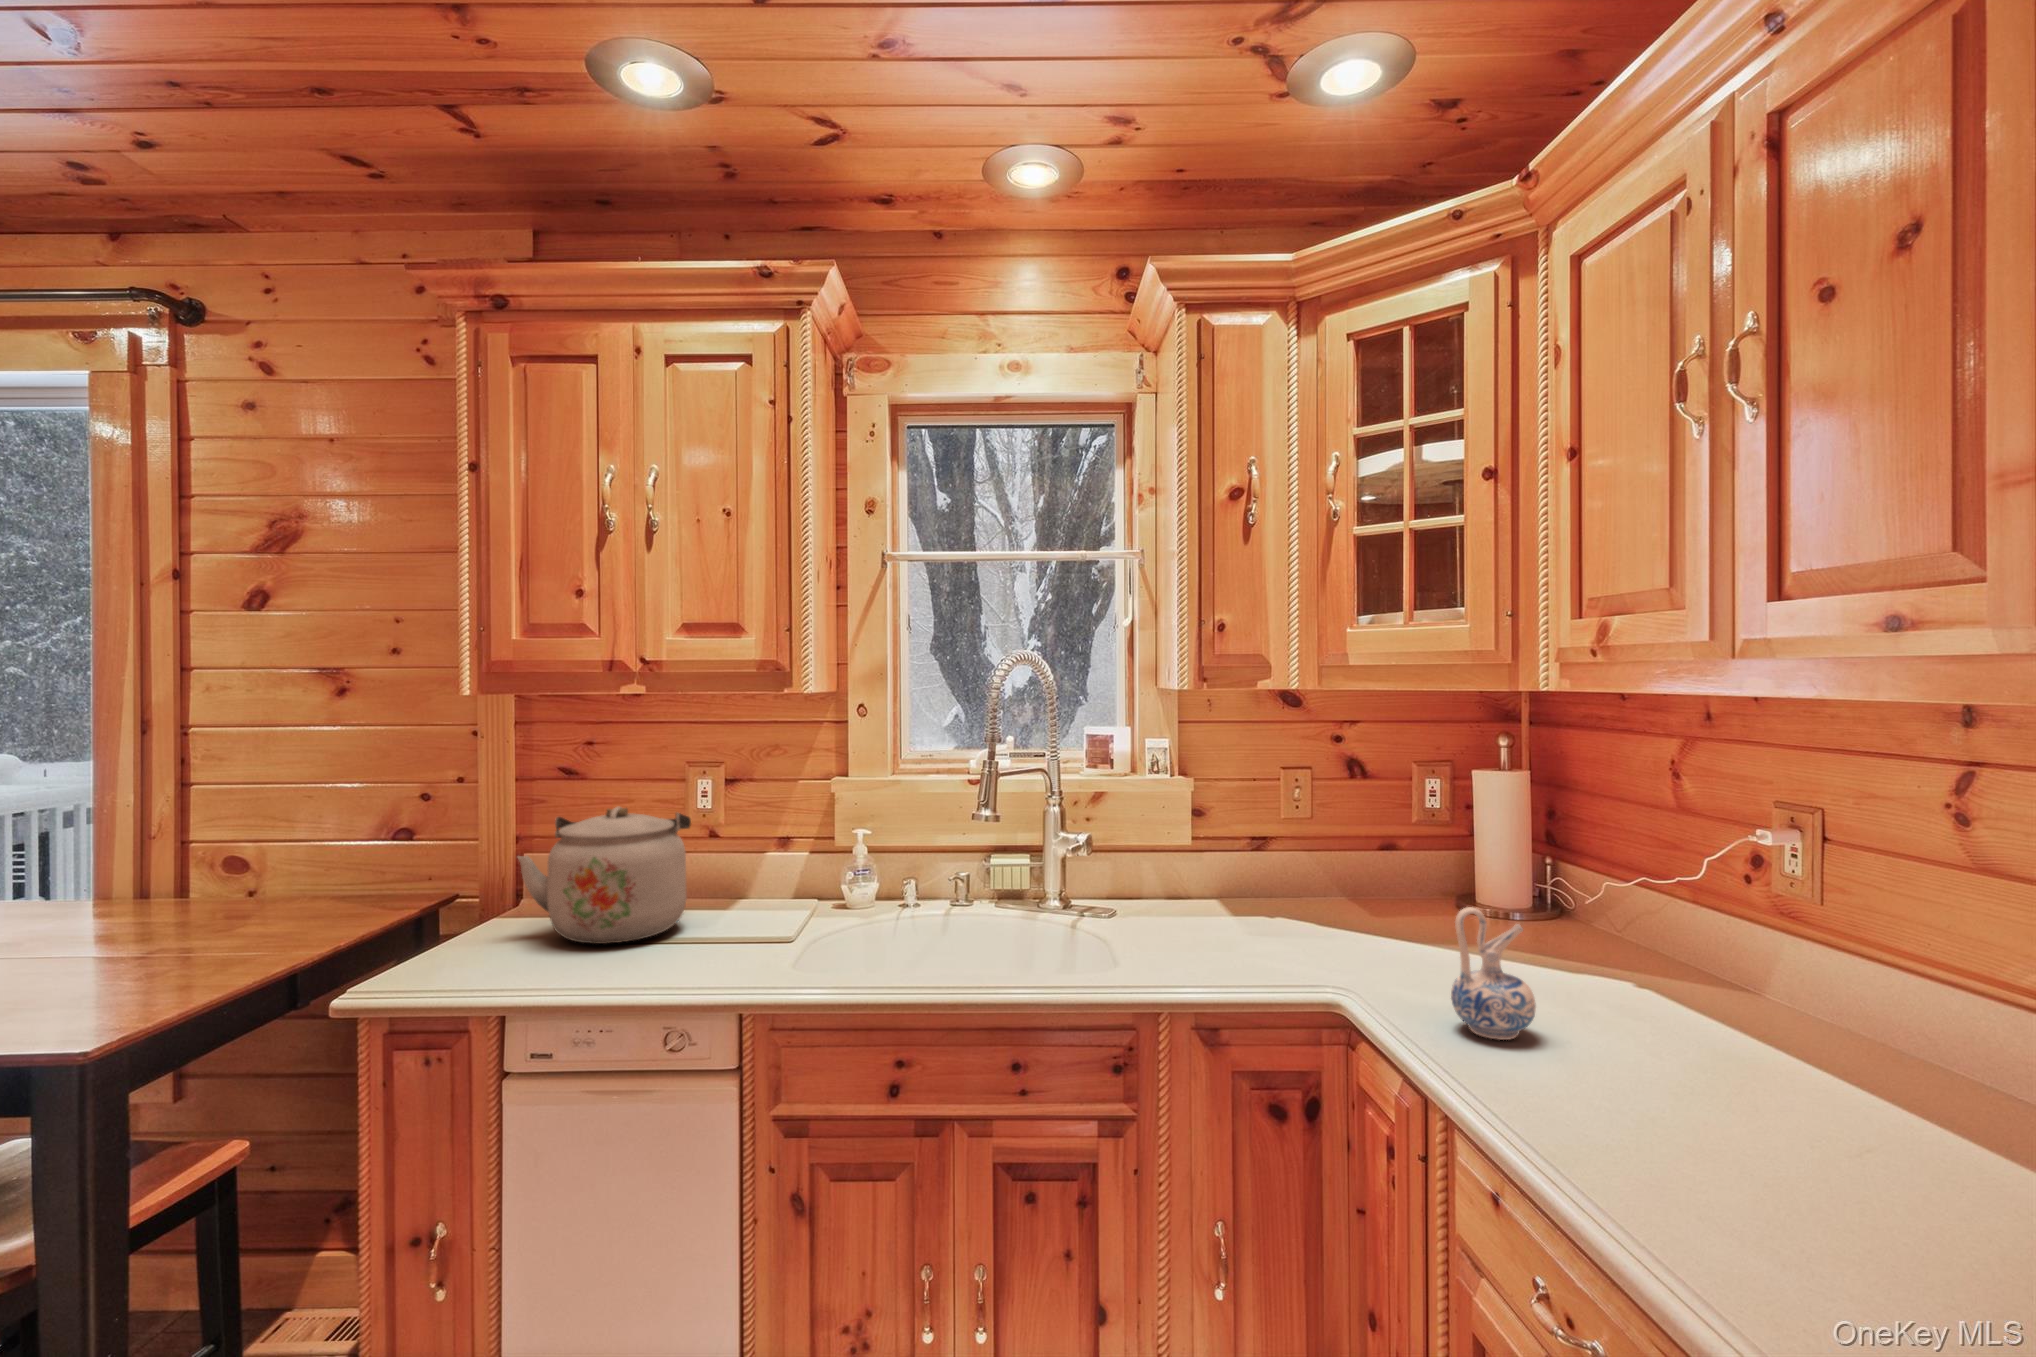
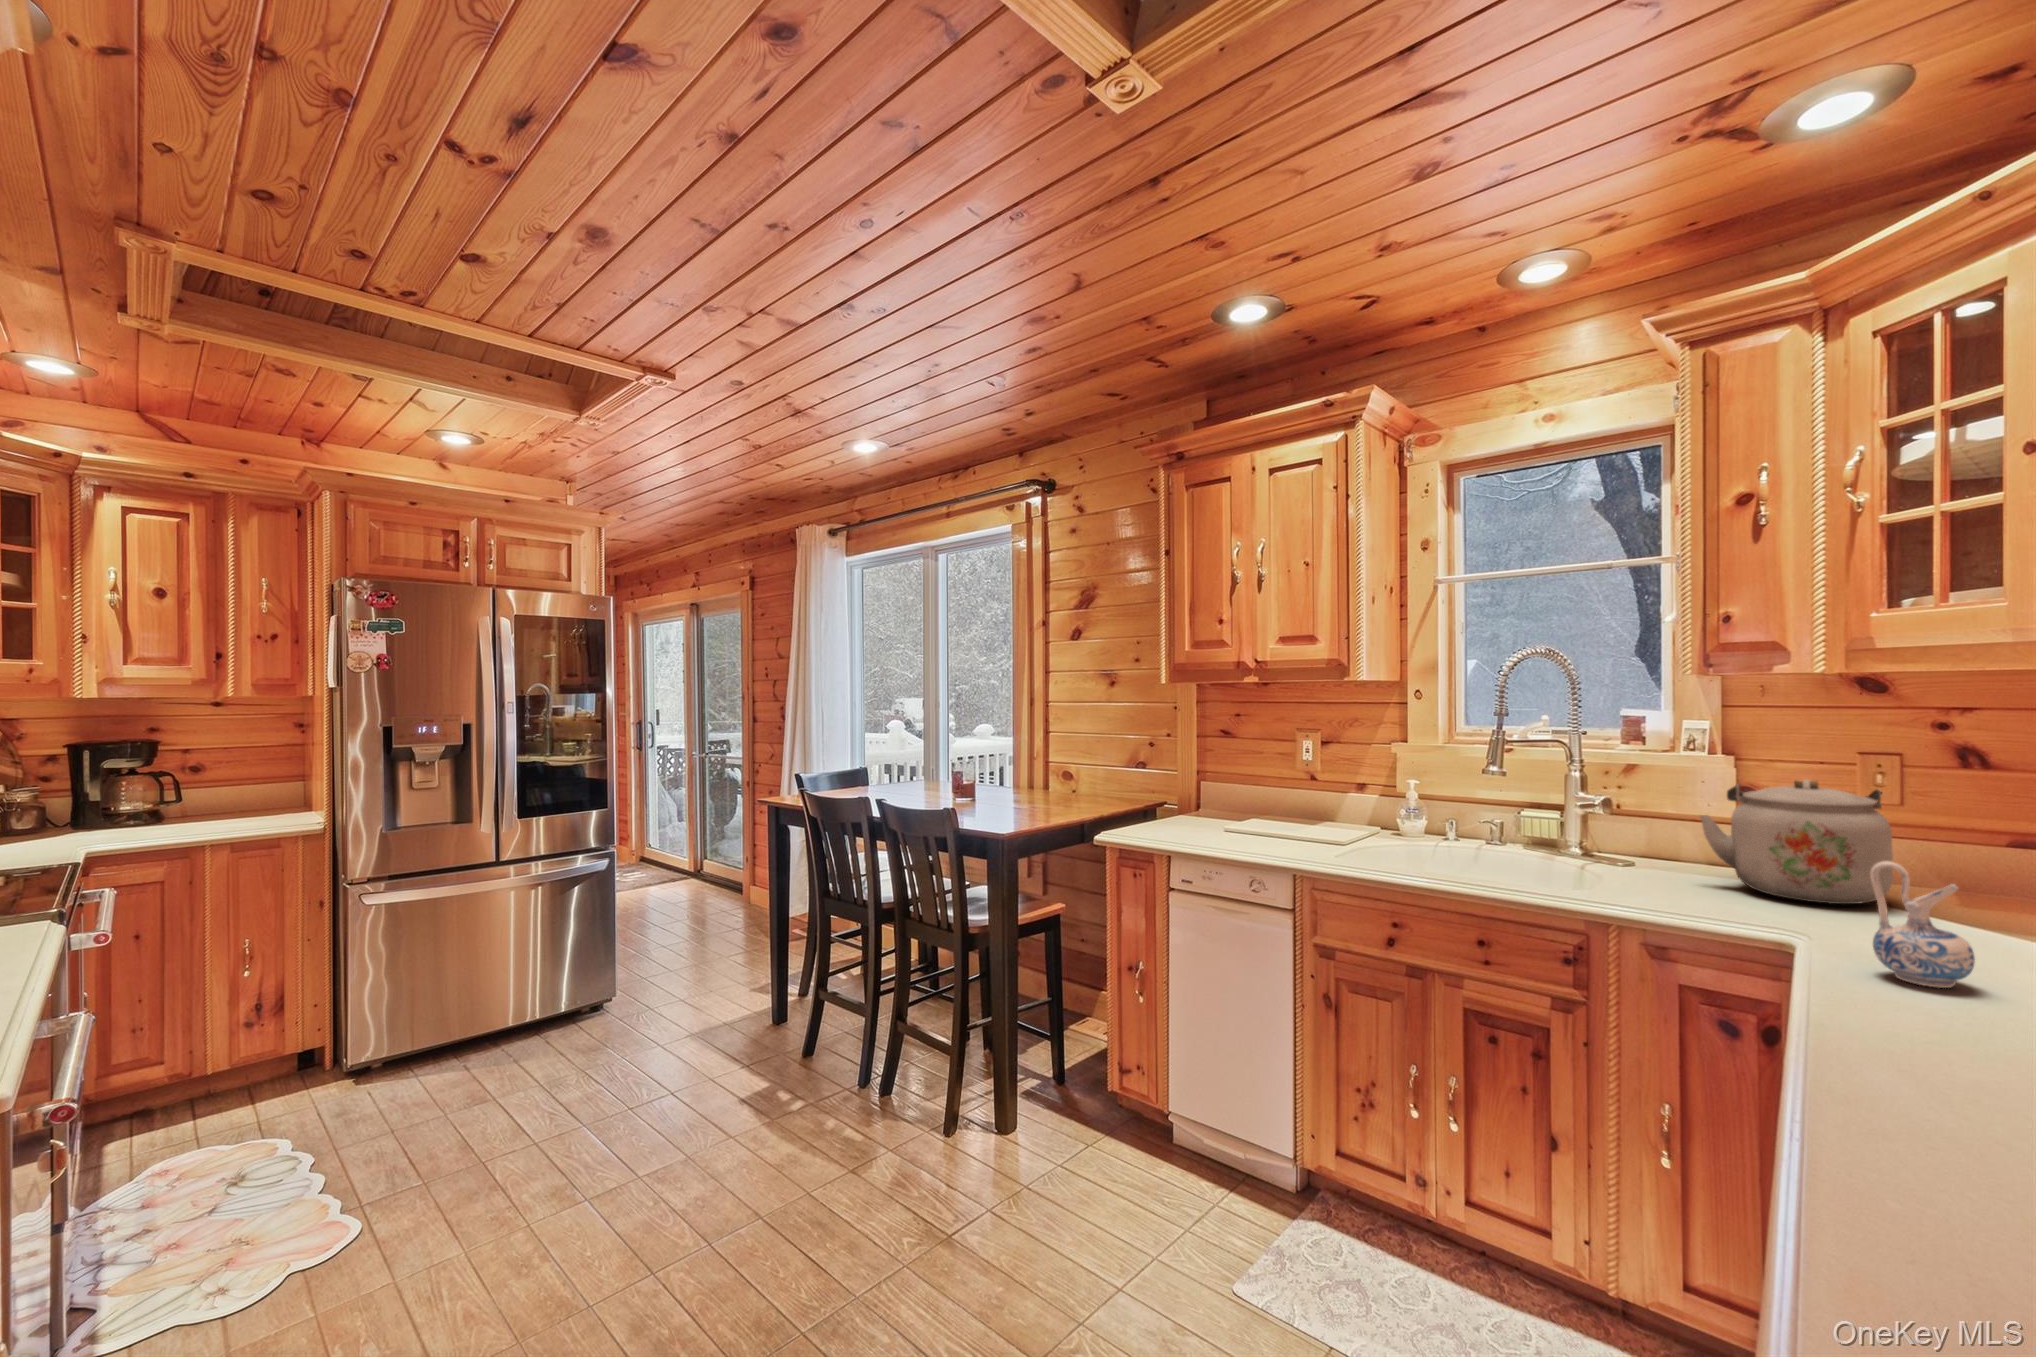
kettle: present [518,807,691,944] -> present [1700,779,1893,904]

